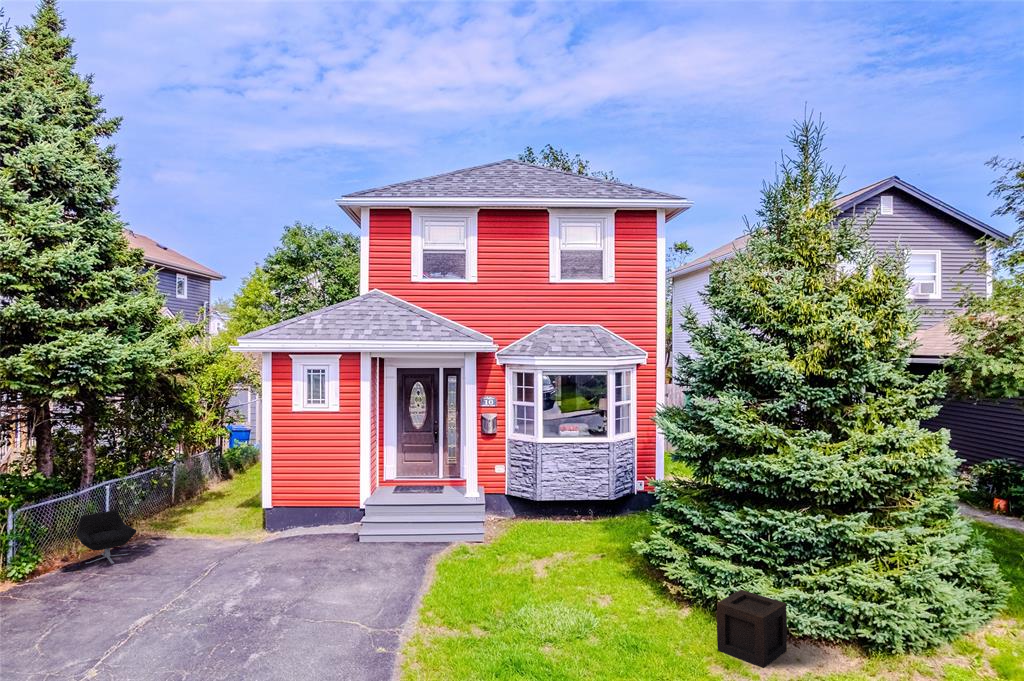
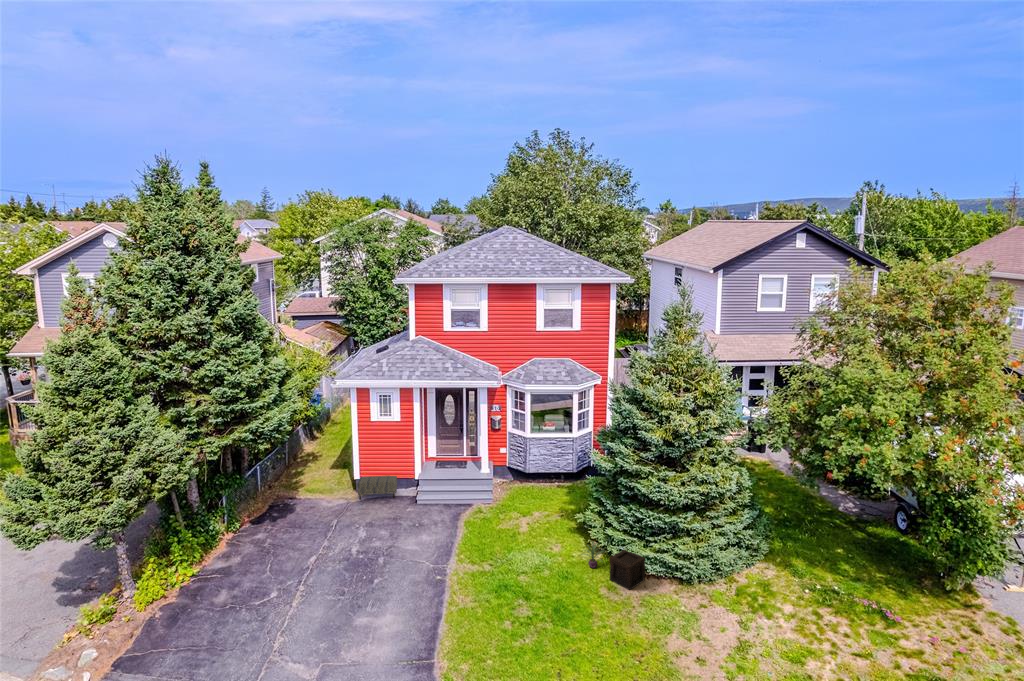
bench: none [261,501,329,539] -> present [357,476,397,500]
lounge chair: present [76,510,136,564] -> none [253,485,287,519]
decorative plant: none [651,578,701,631] -> present [587,542,600,568]

